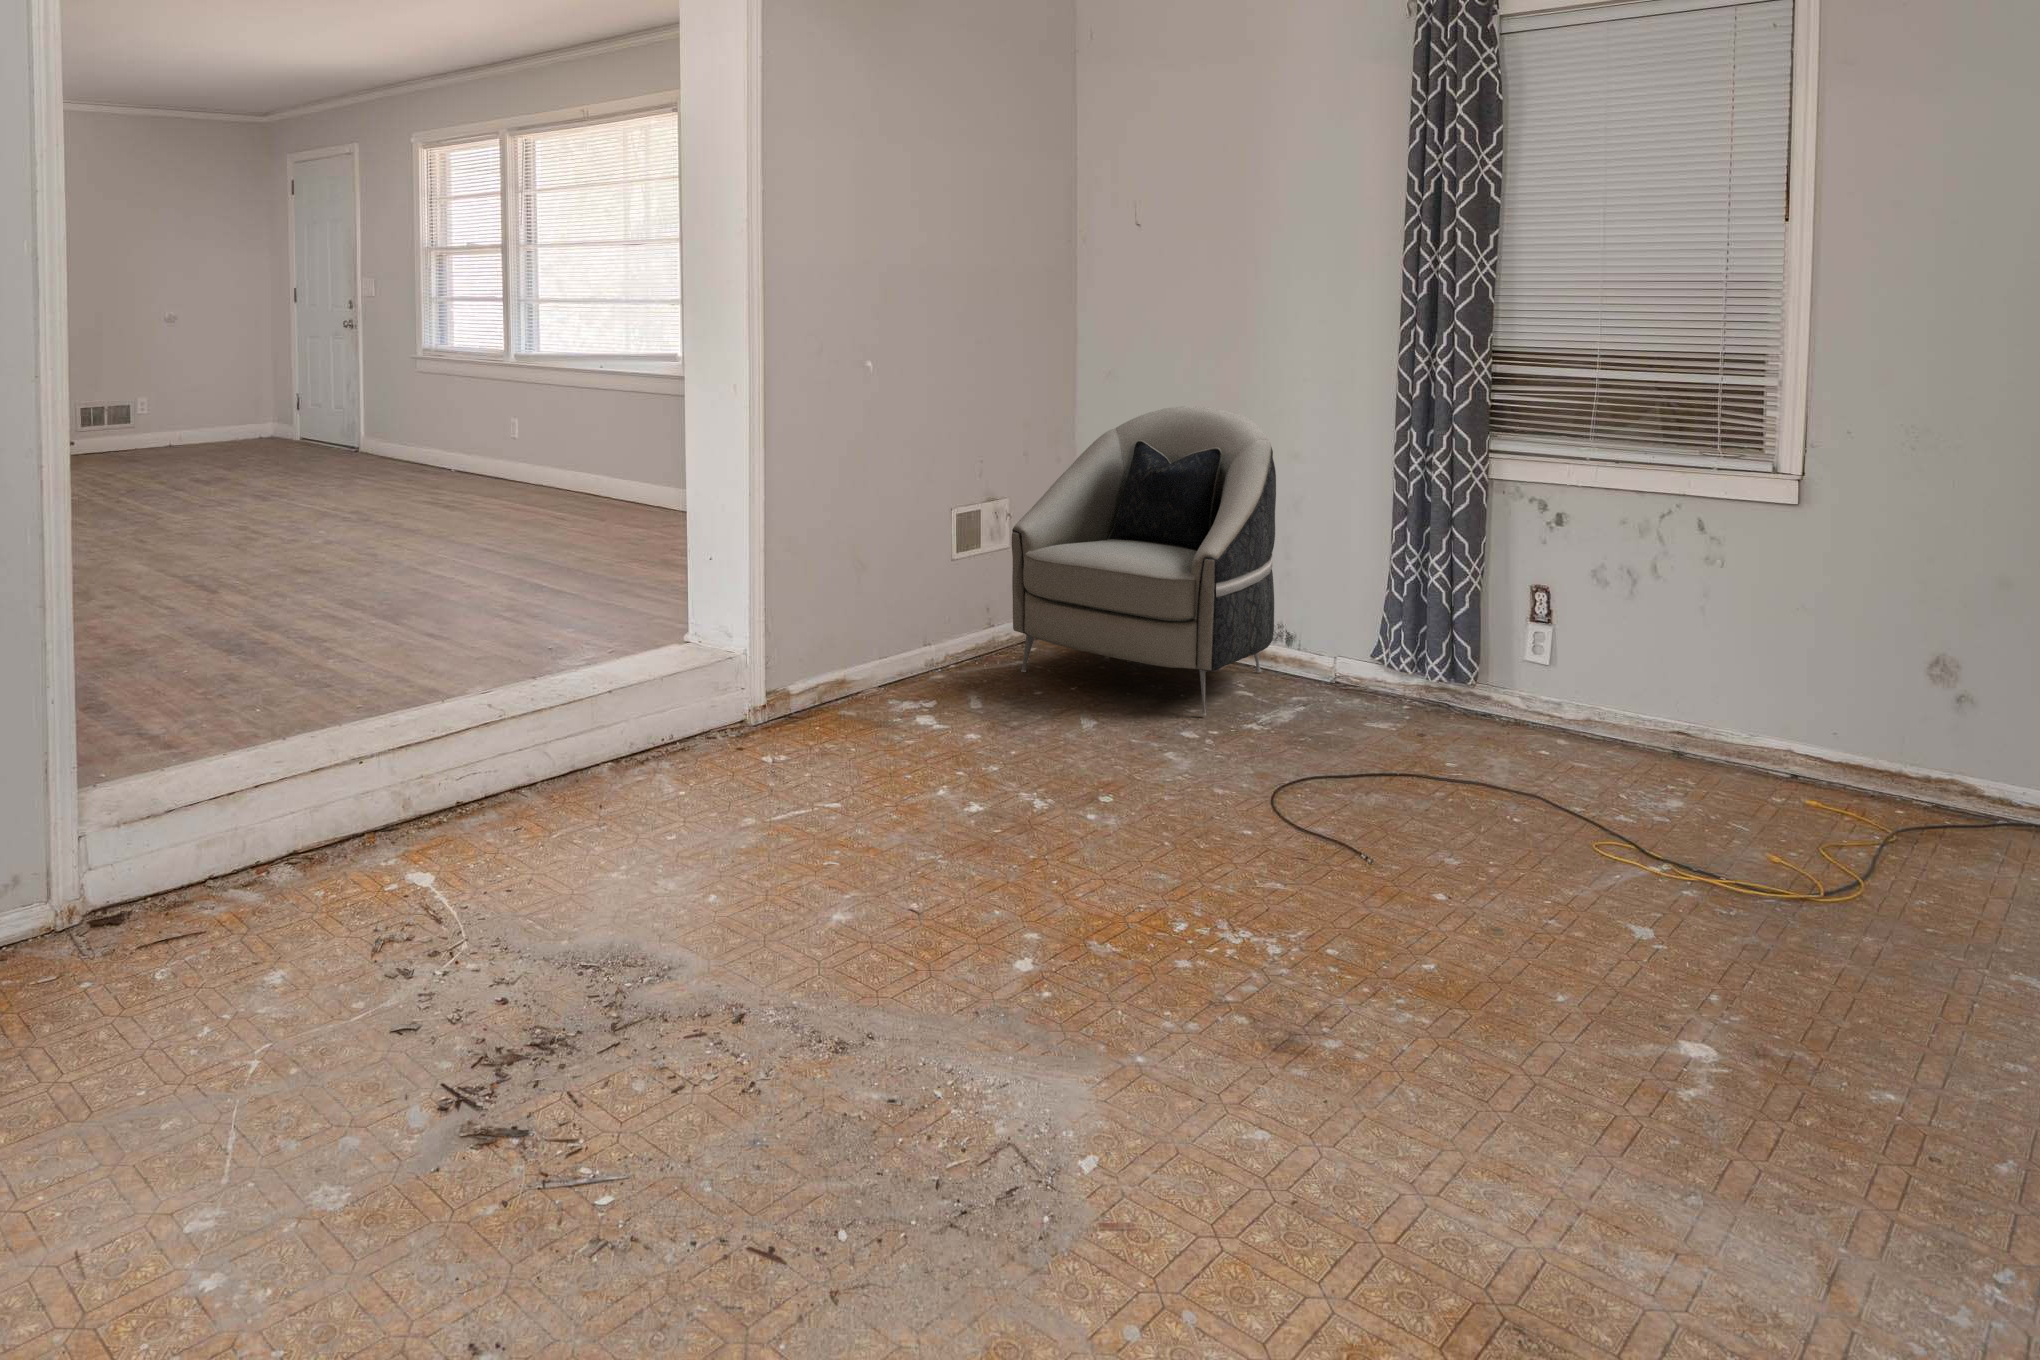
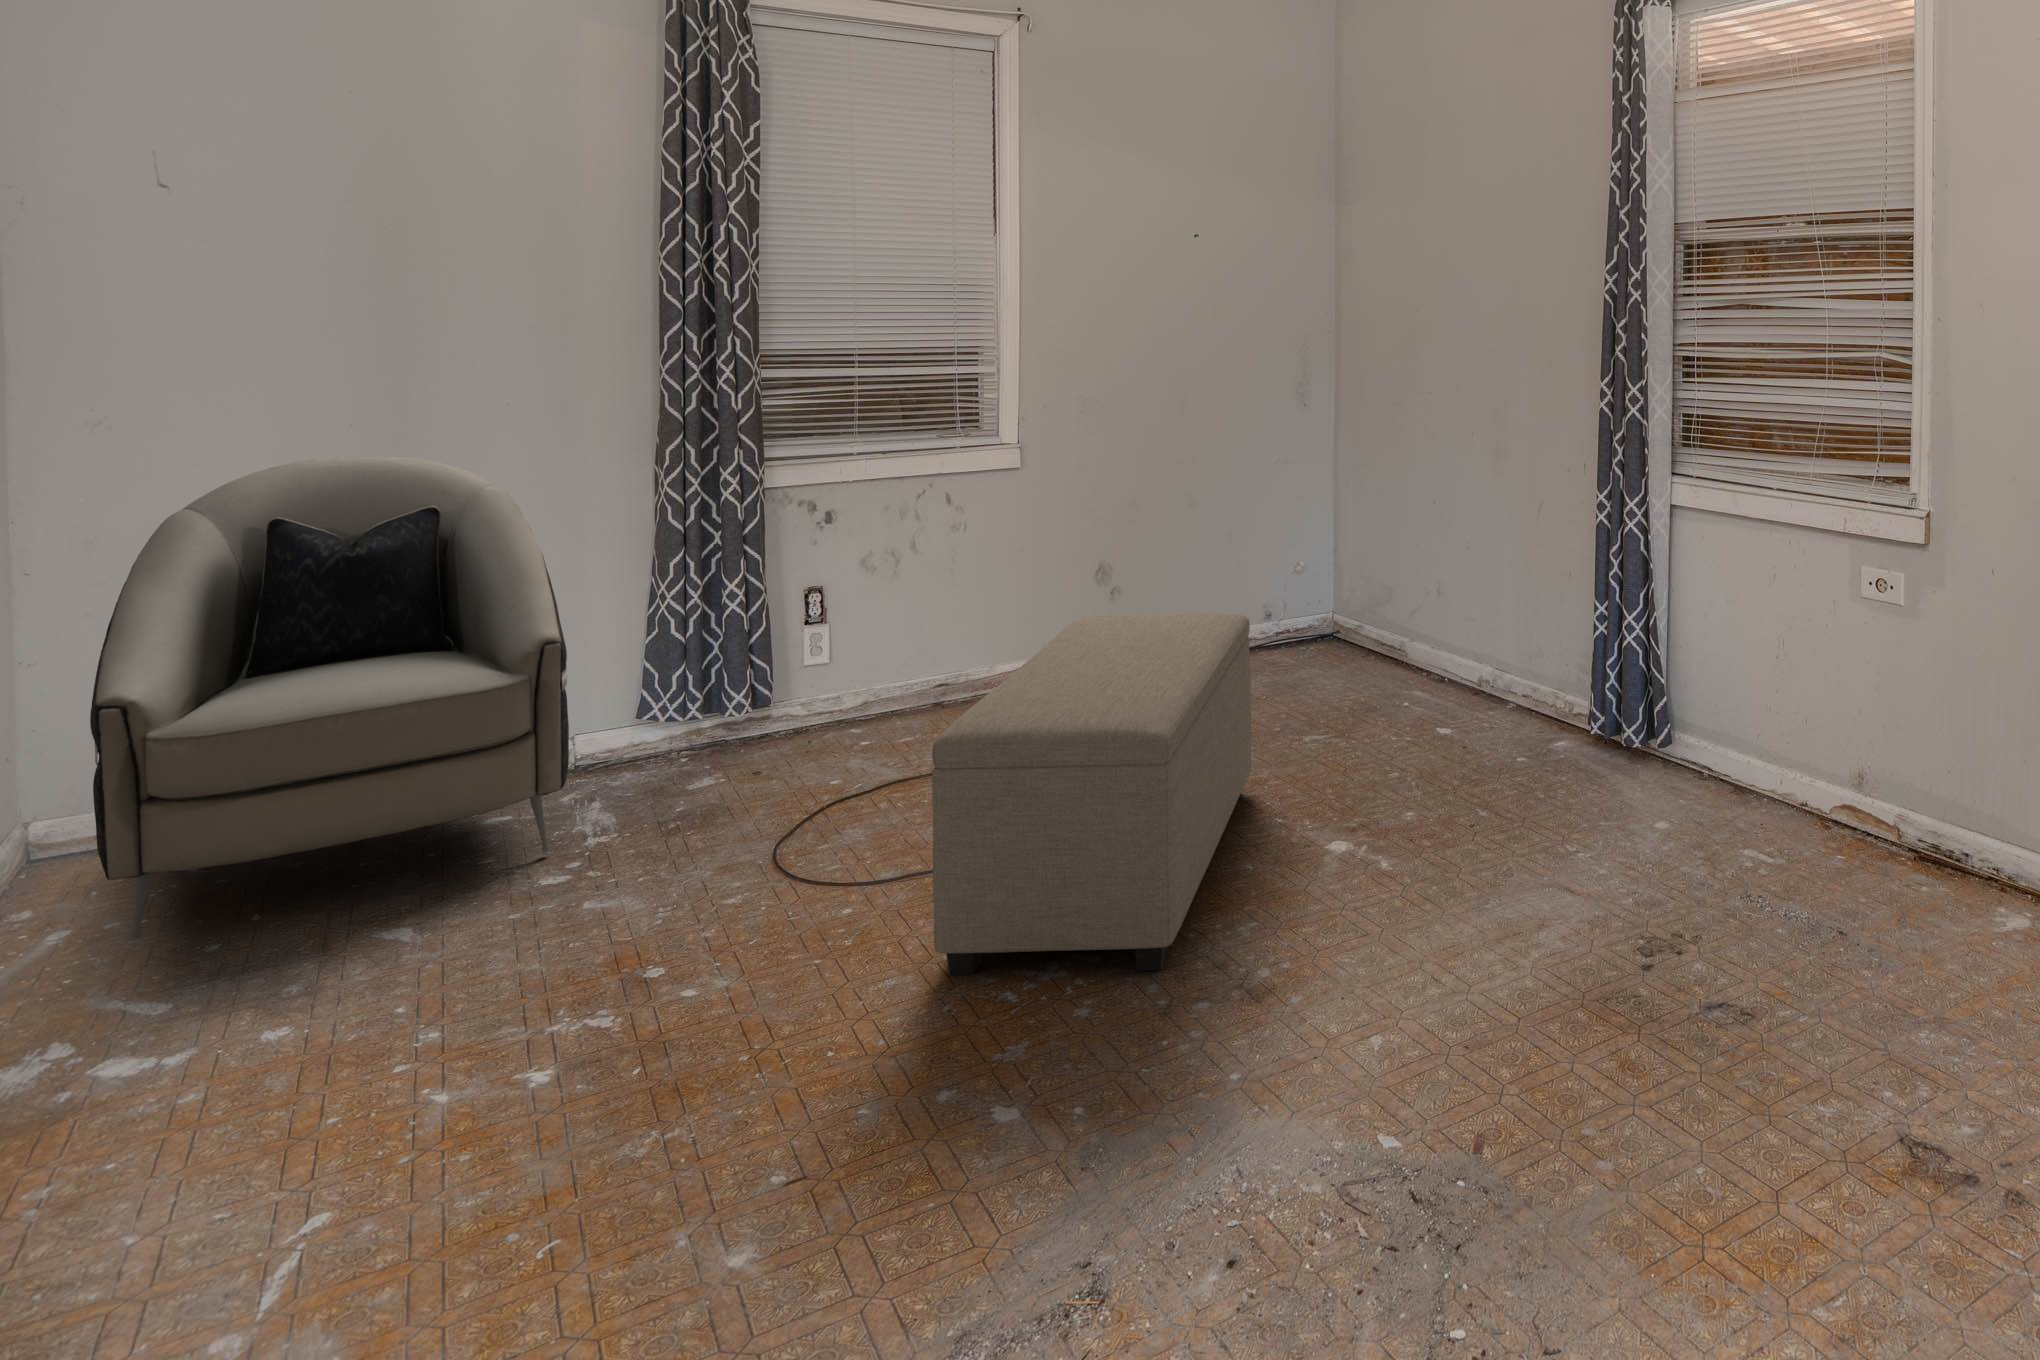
ottoman: none [1170,666,1742,986] -> present [932,613,1251,976]

